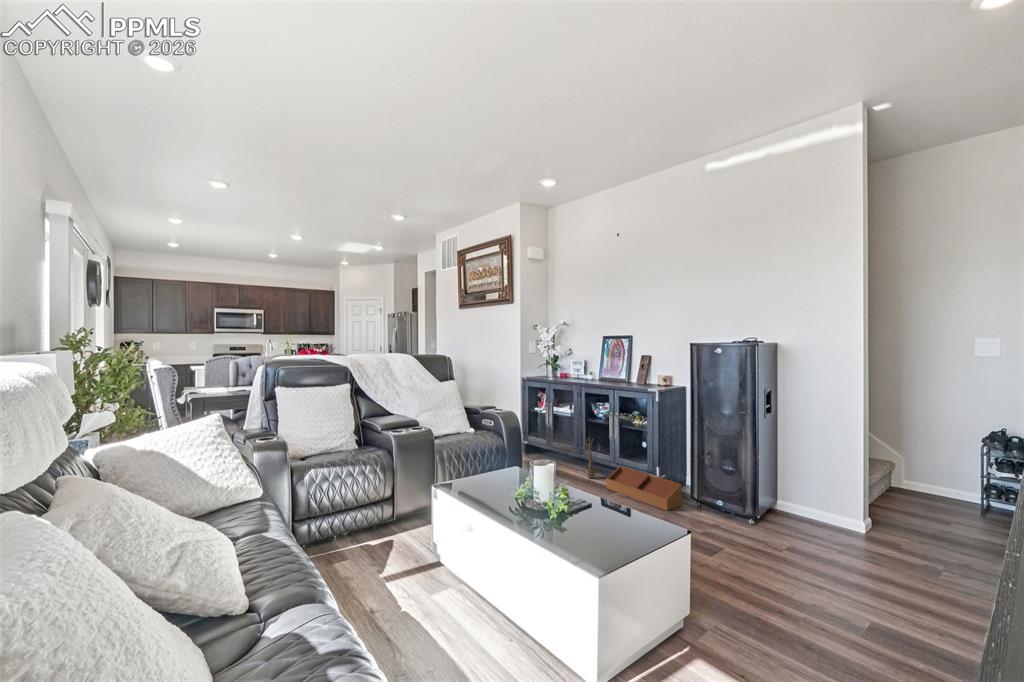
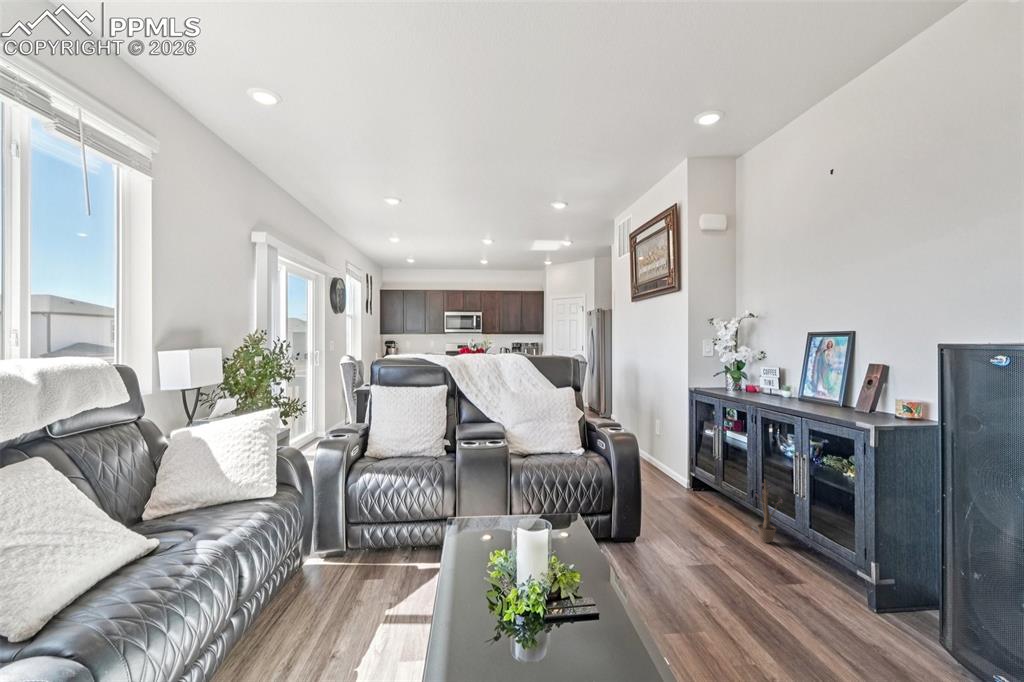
storage bin: present [606,466,682,510] -> none [782,536,920,644]

